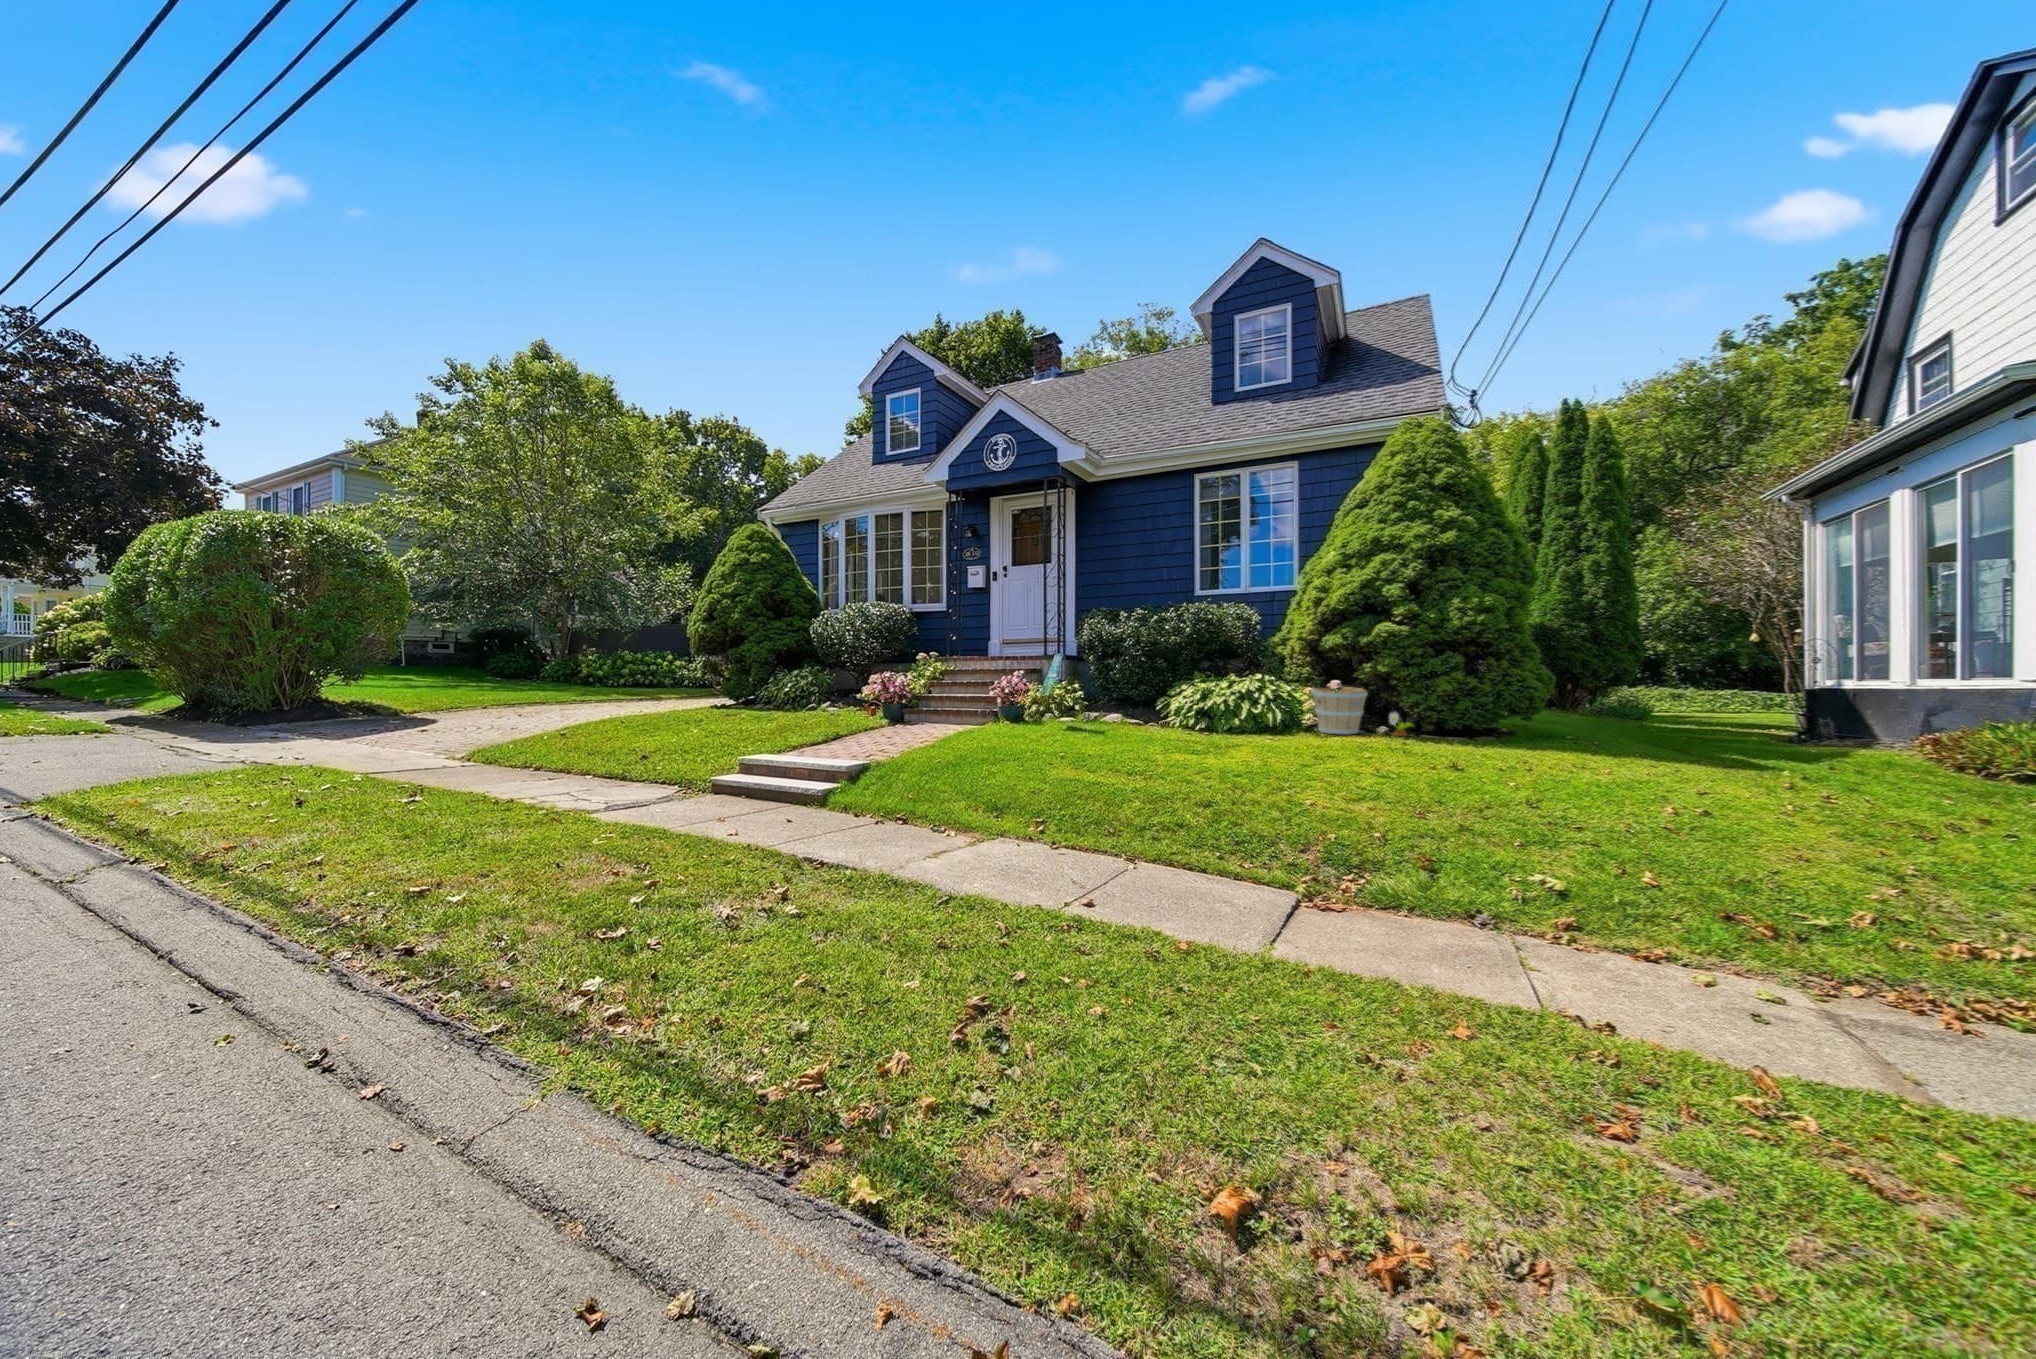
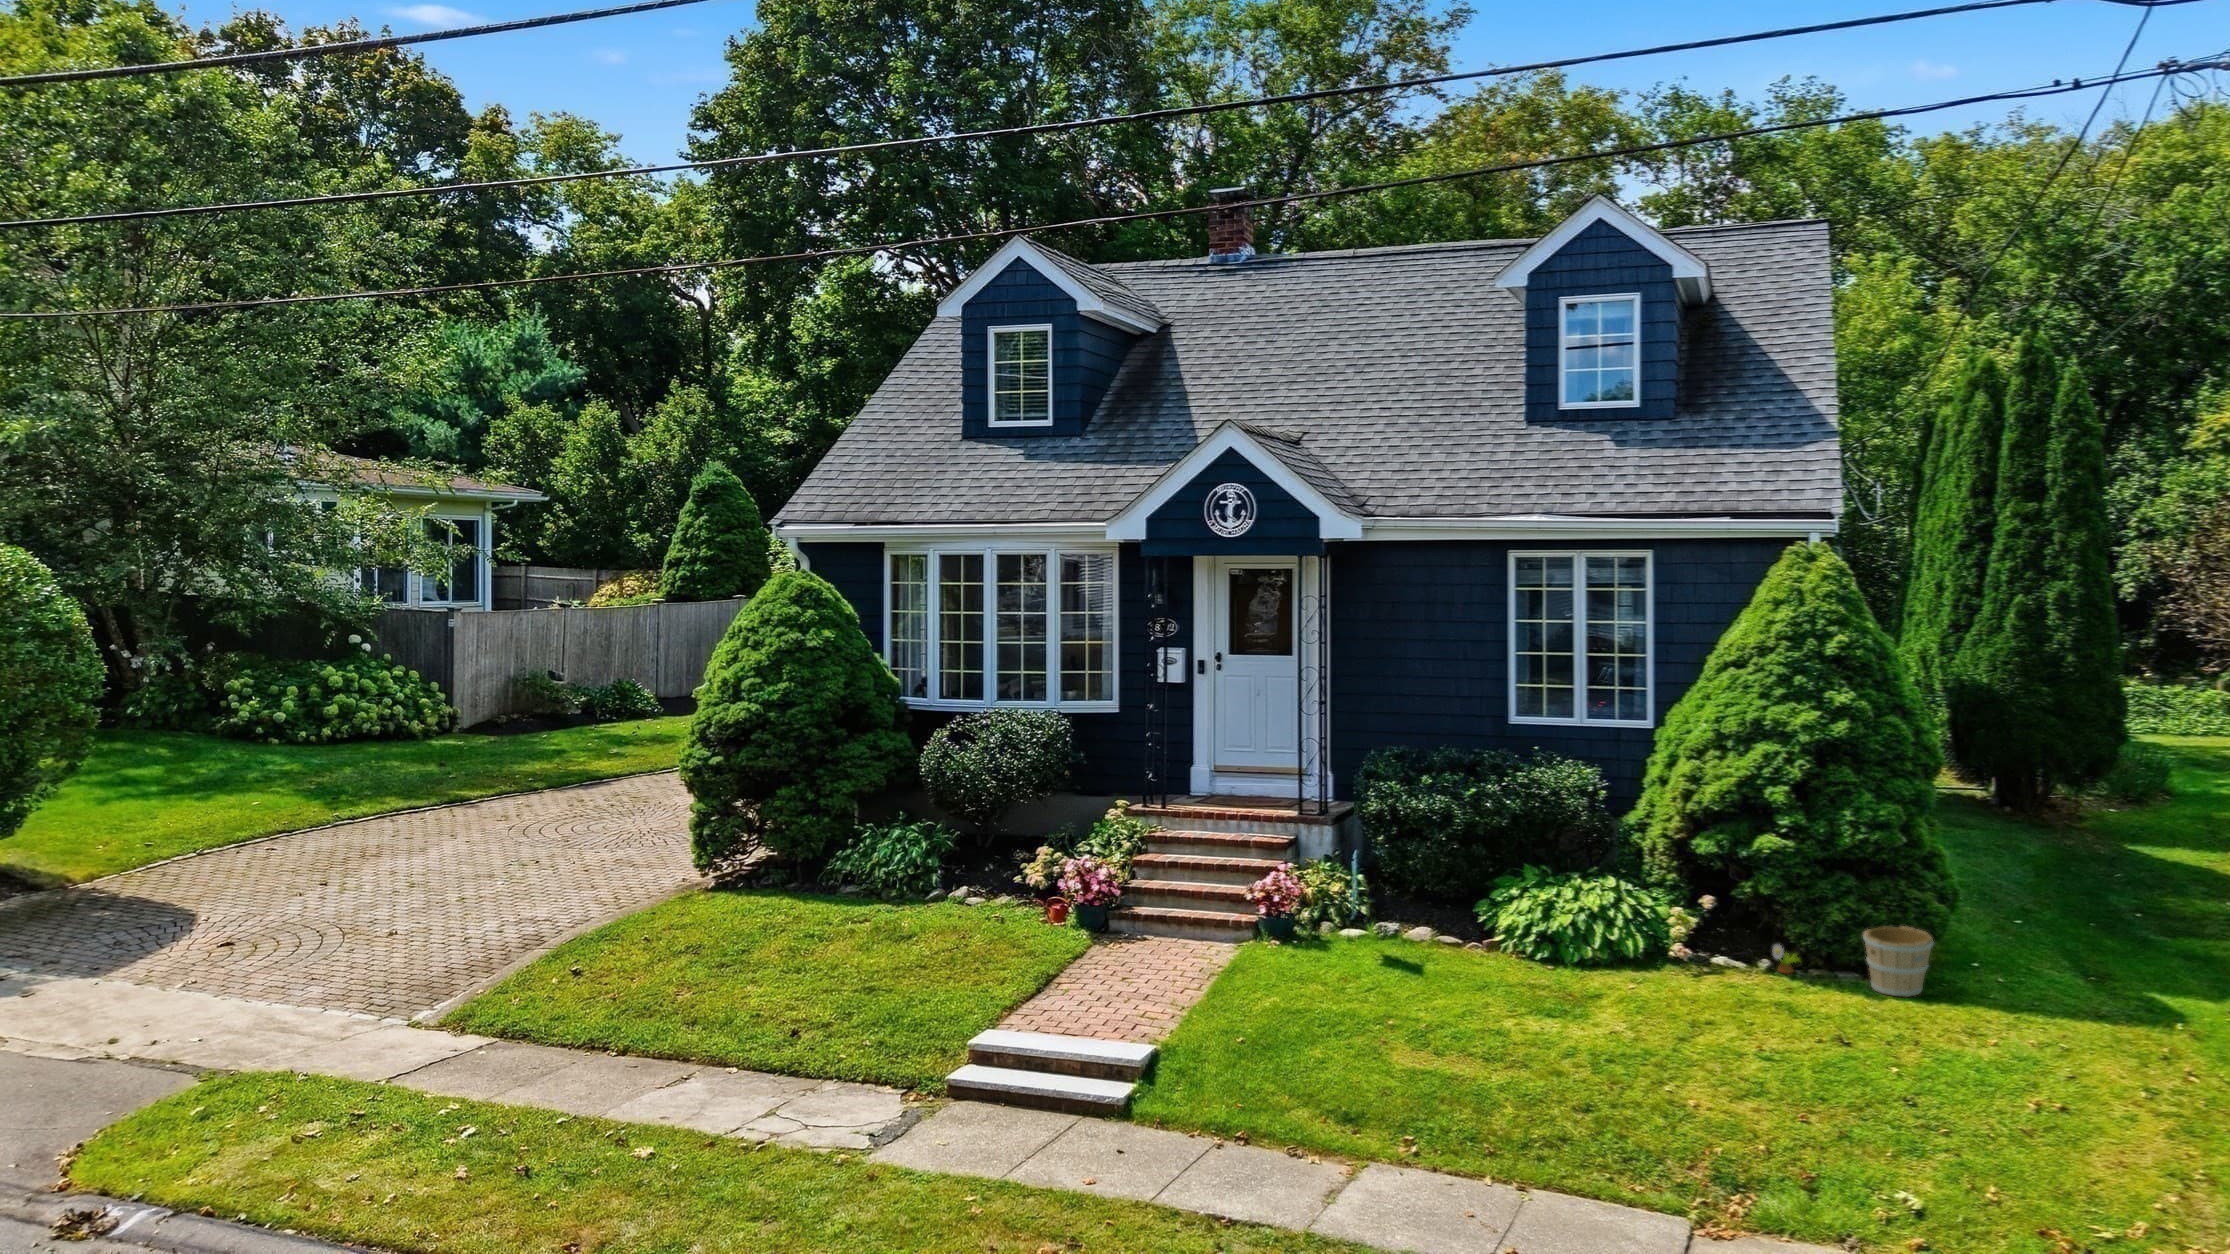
wooden bucket: present [1312,687,1367,735] -> present [1863,926,1934,997]

